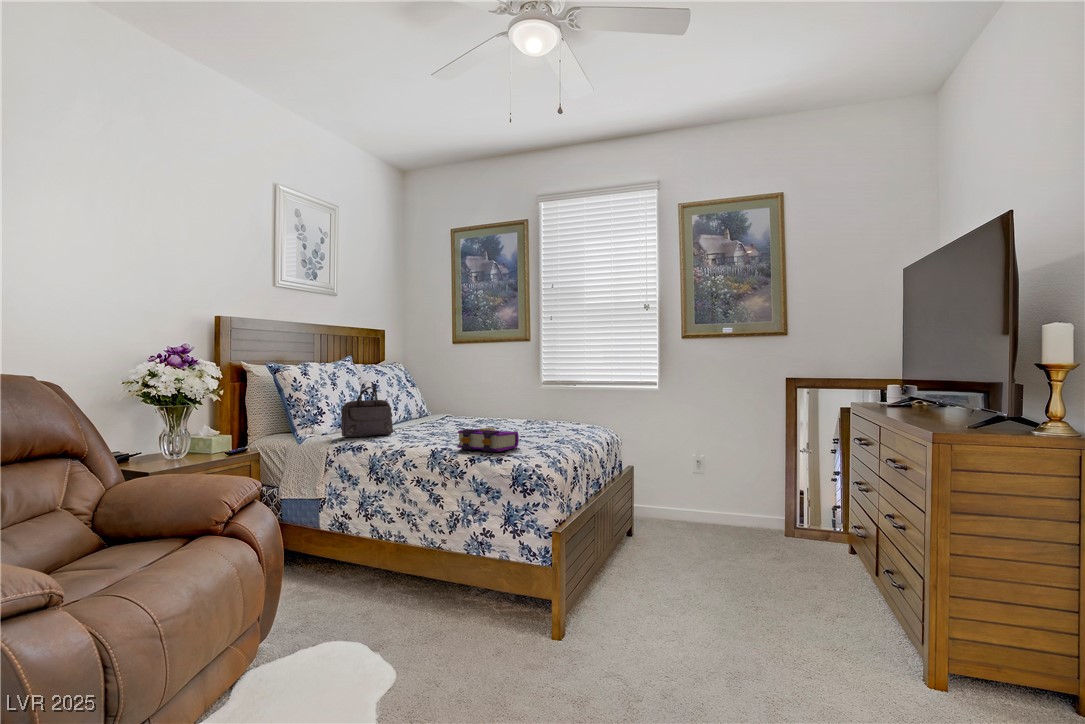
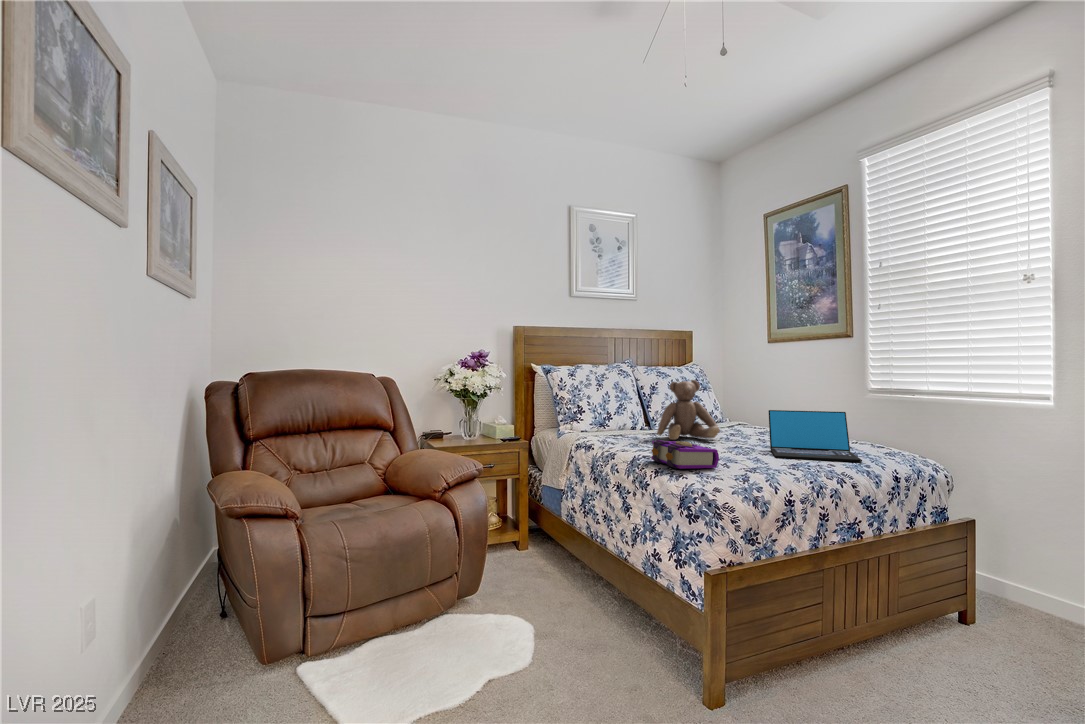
teddy bear: none [411,375,466,432] -> present [657,380,720,440]
handbag: present [341,382,393,437] -> none [588,384,637,438]
laptop: none [509,396,585,436] -> present [769,410,862,462]

